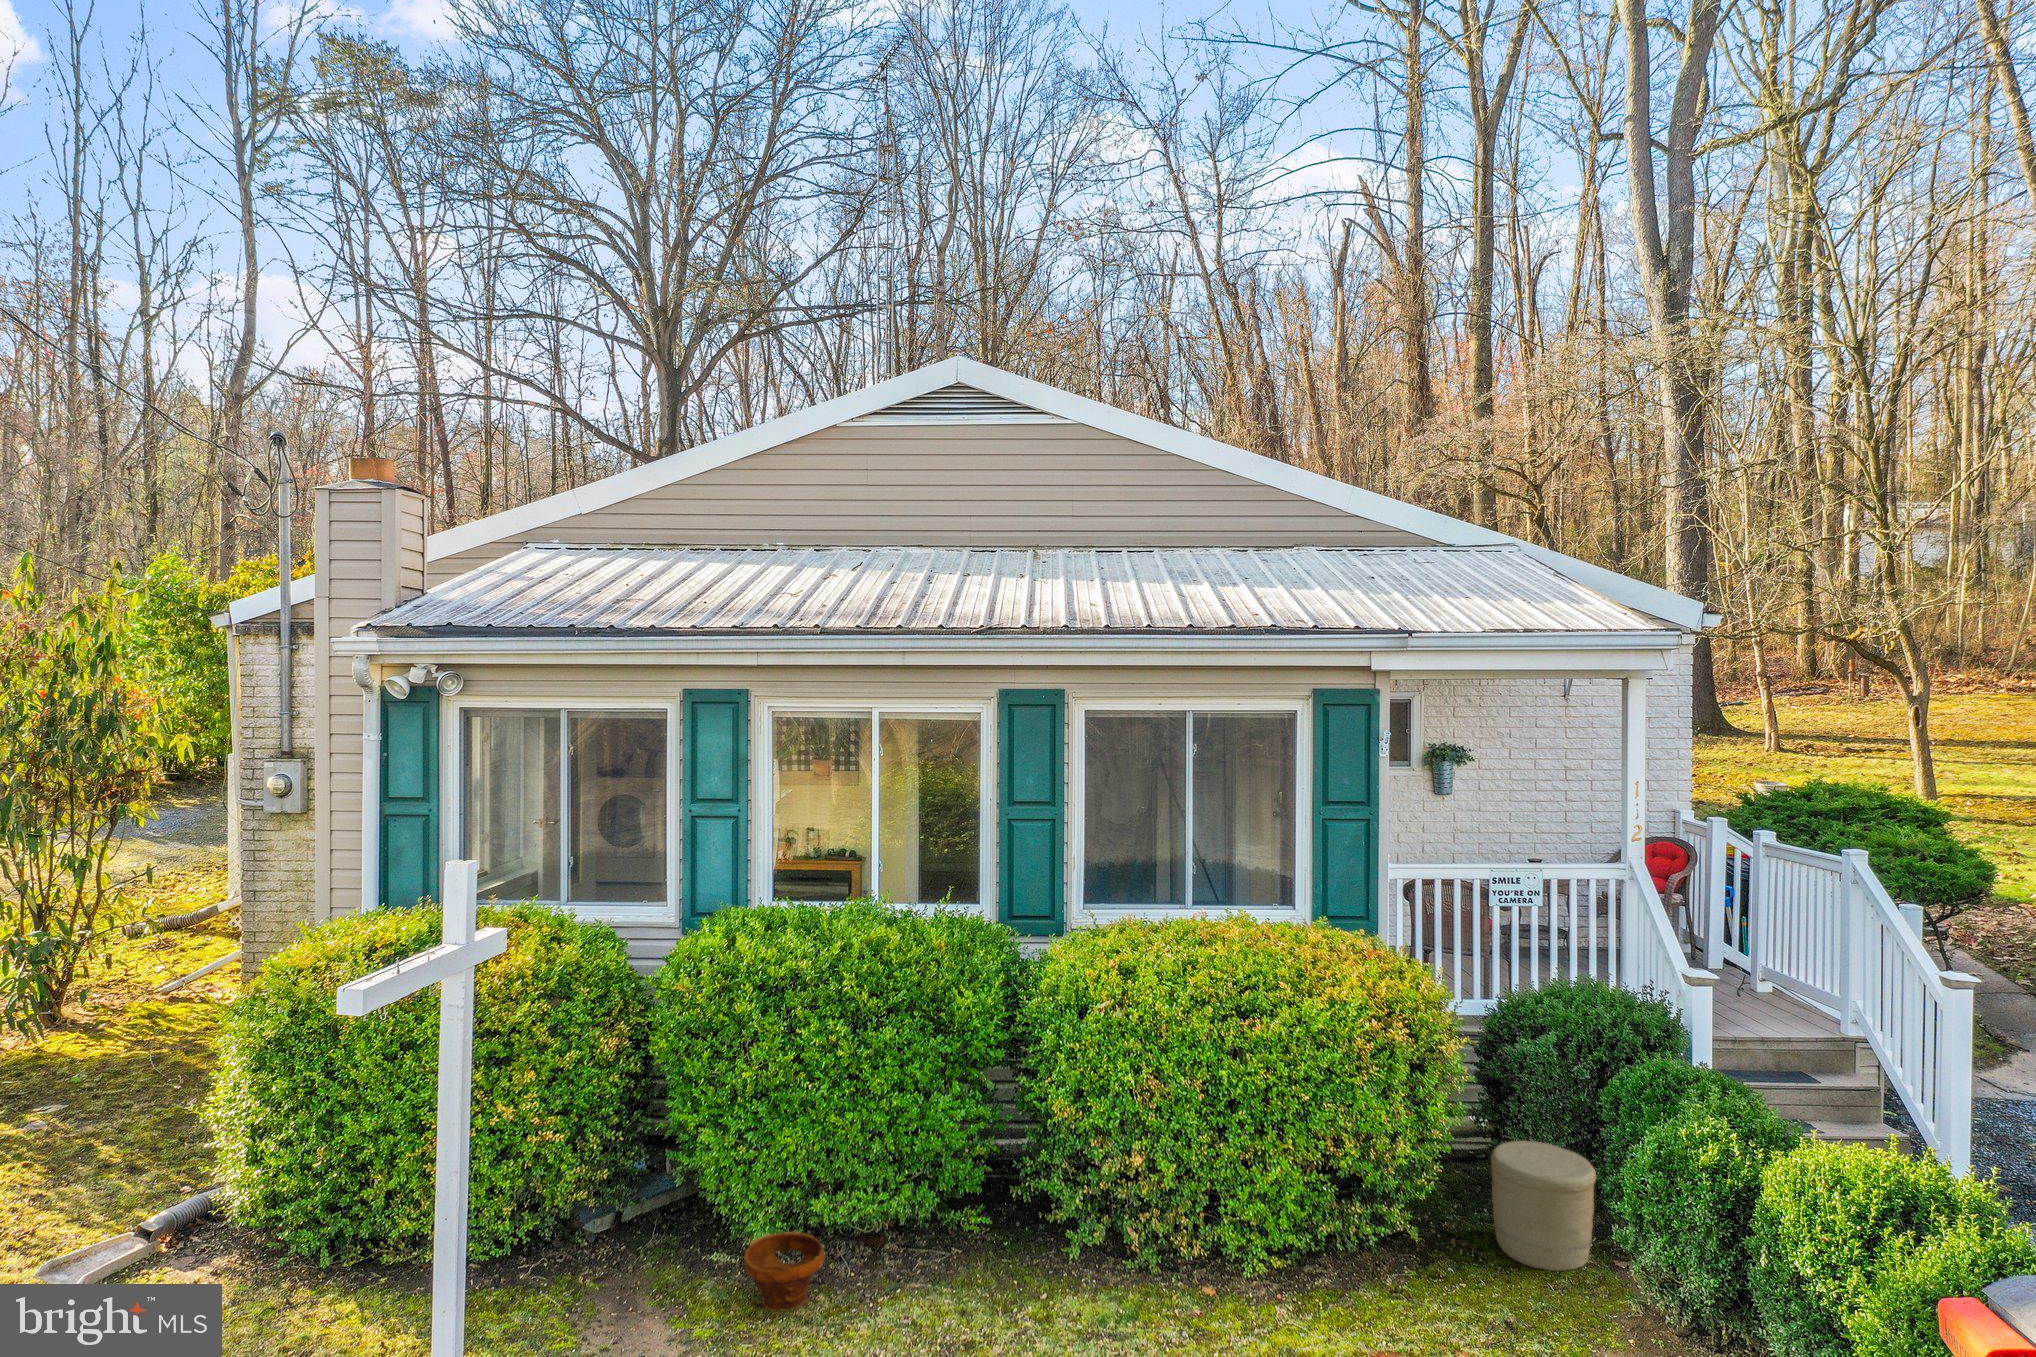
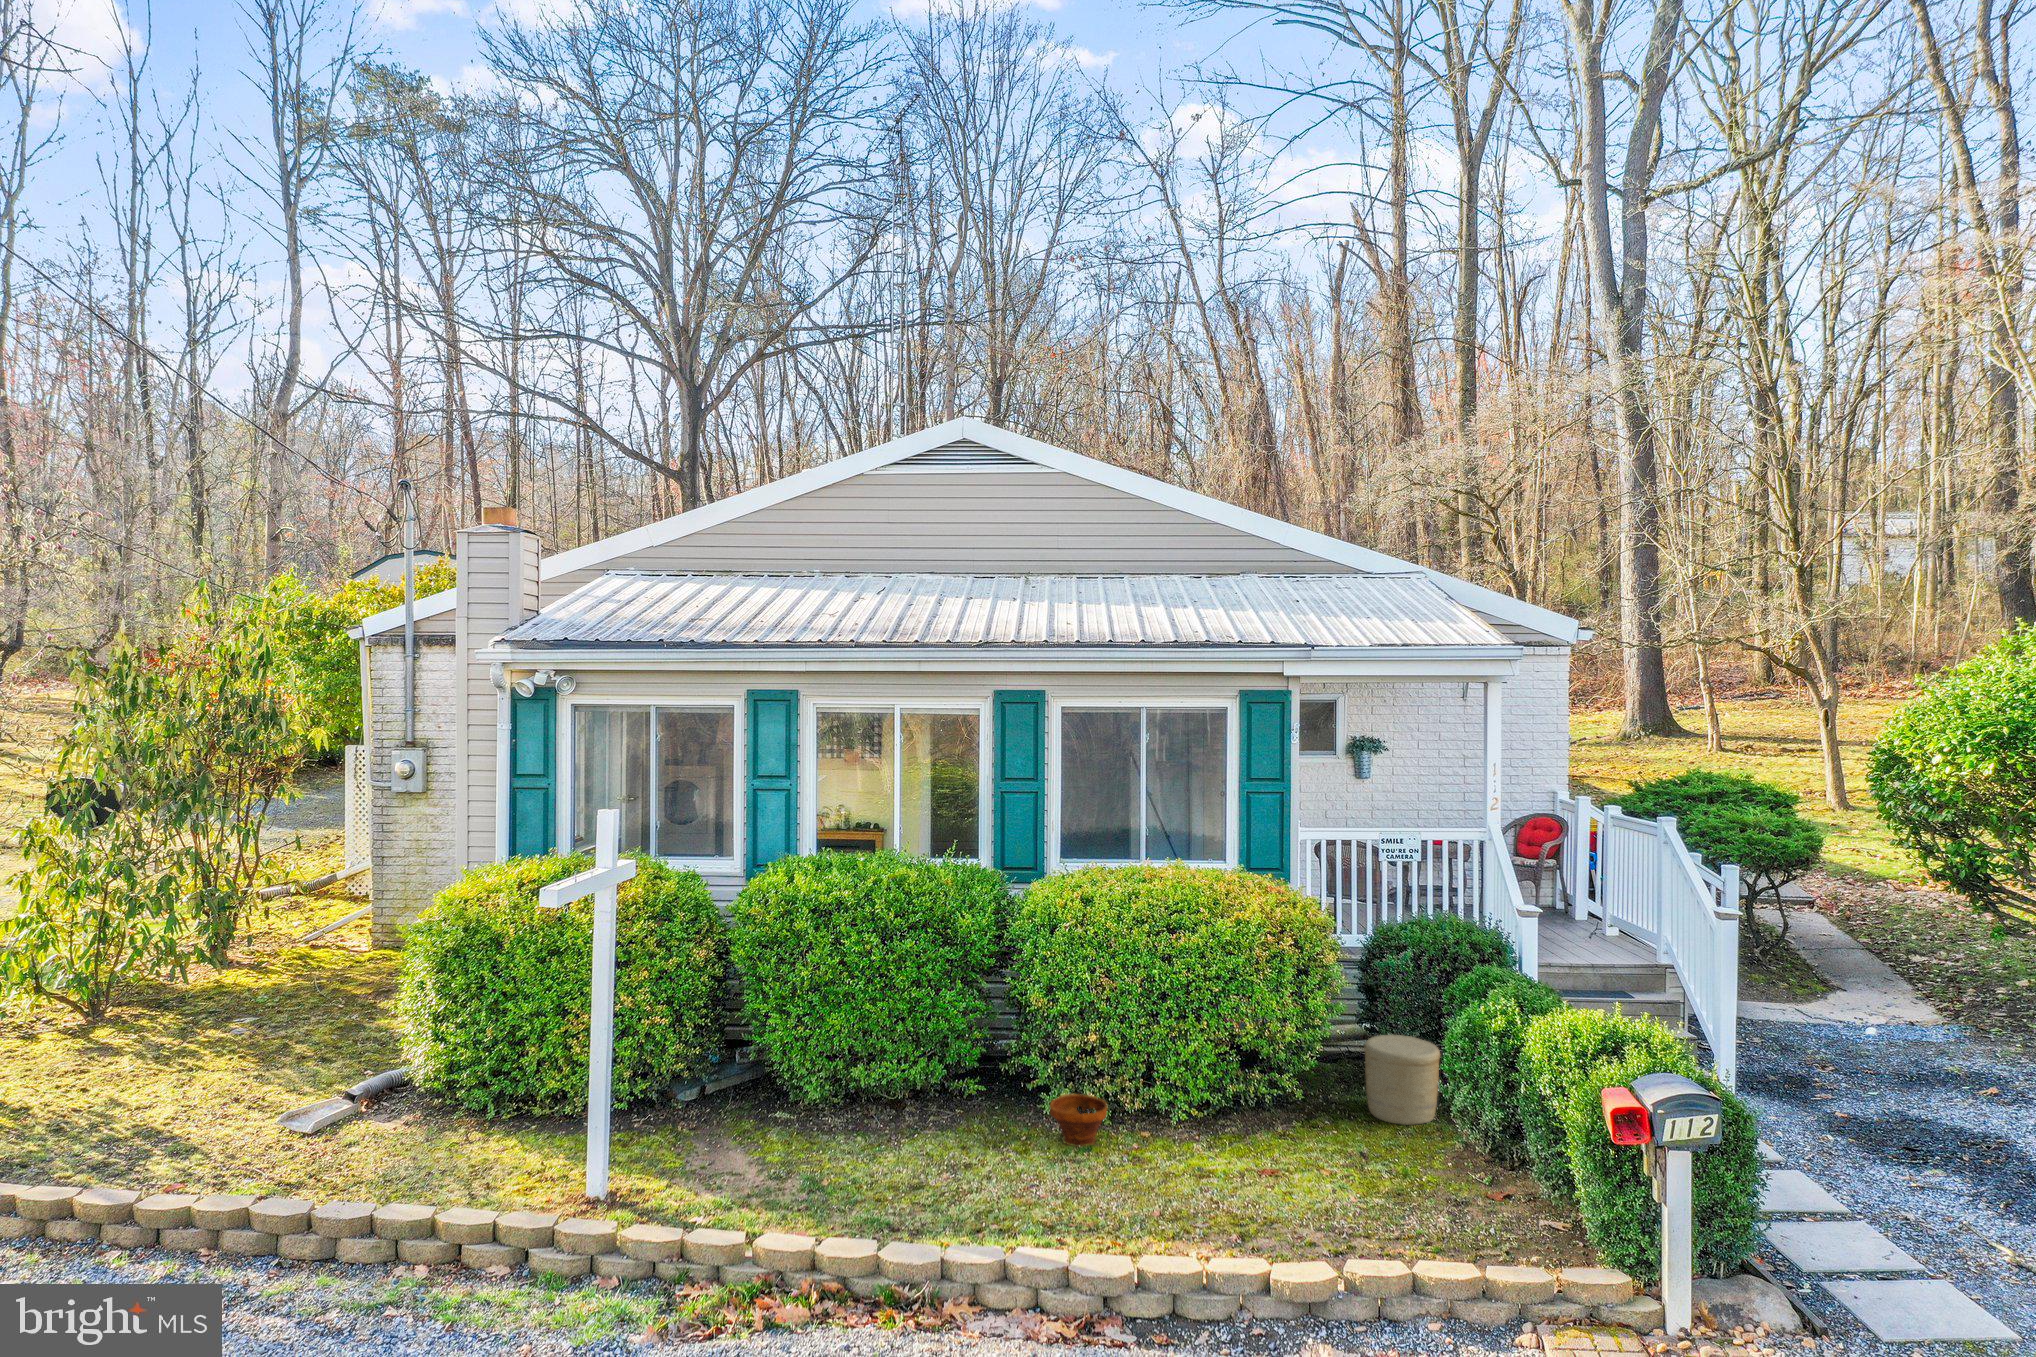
planter: present [744,1232,825,1311] -> present [1049,1094,1107,1147]

